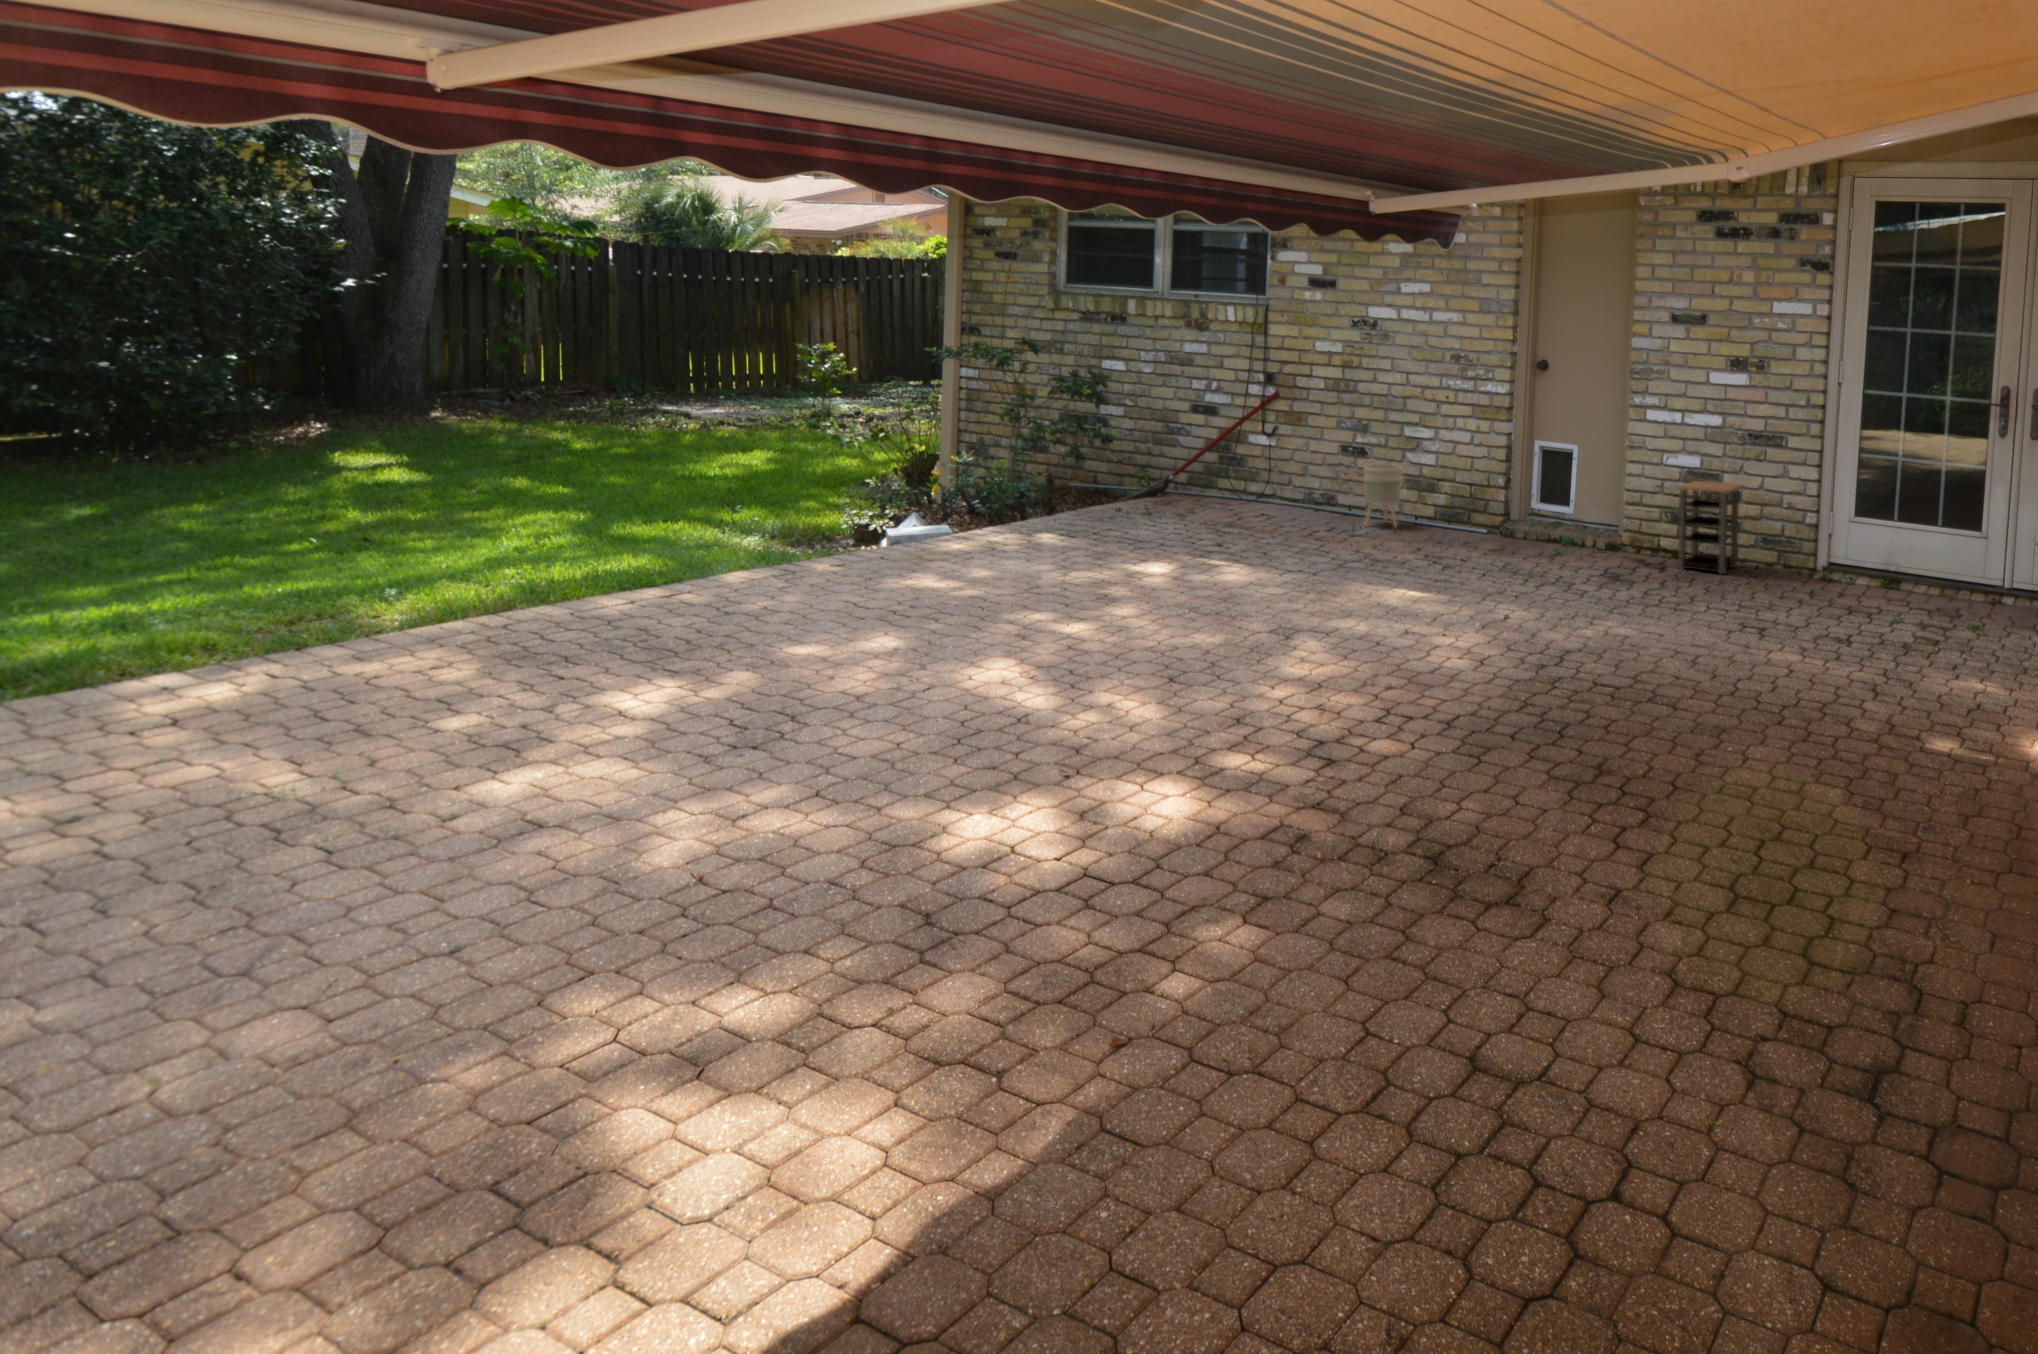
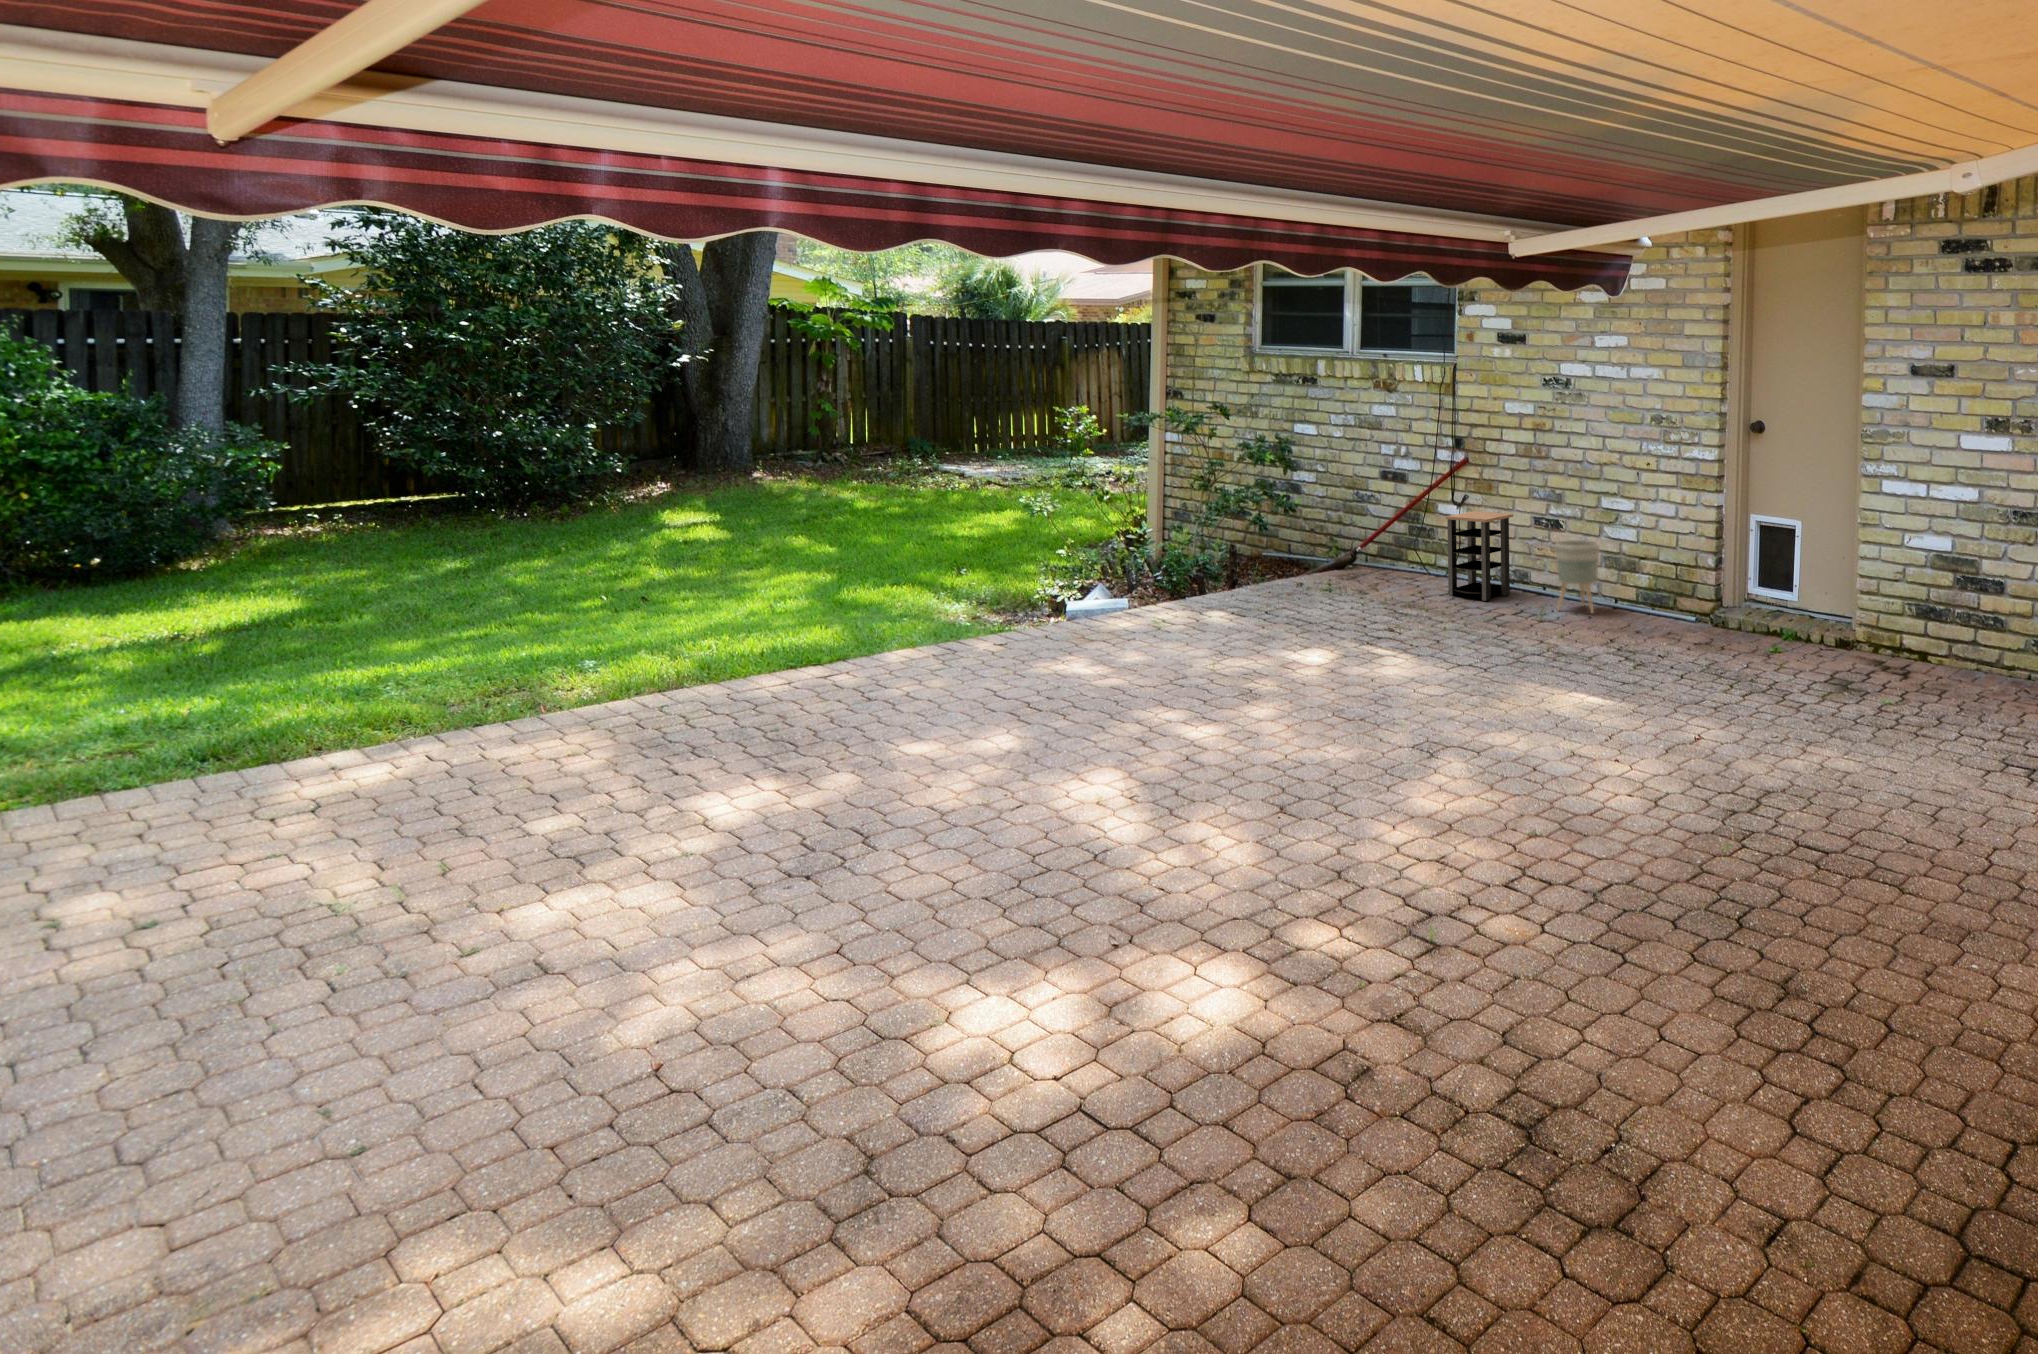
side table: present [1678,481,1742,573] -> present [1446,511,1513,601]

